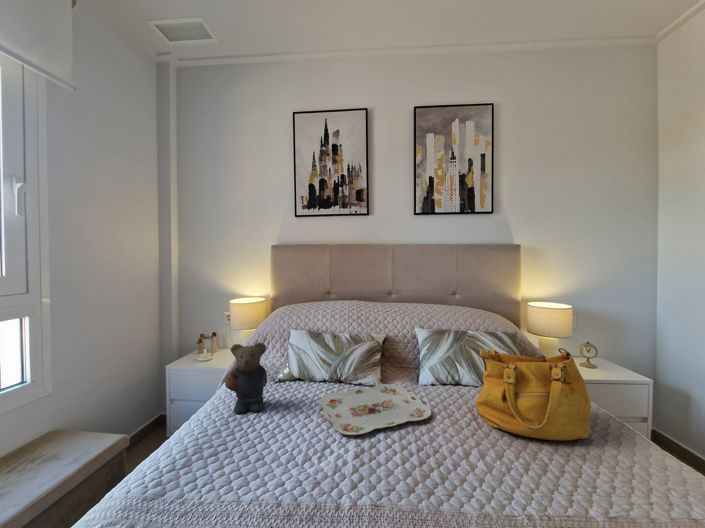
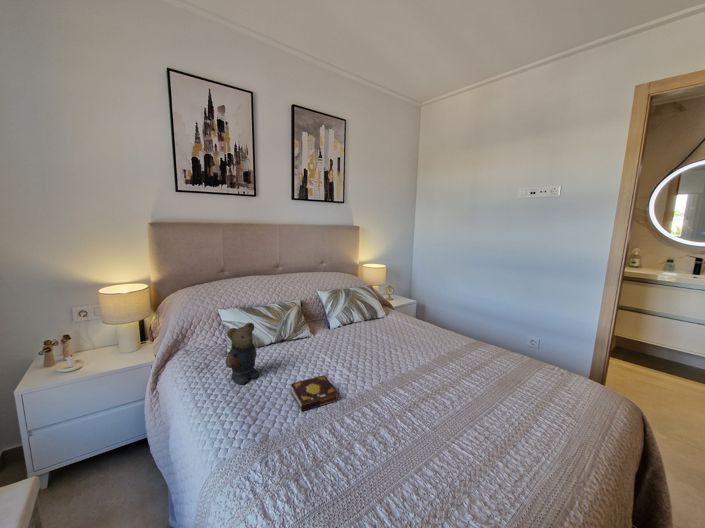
handbag: present [476,348,591,441] -> none [377,291,428,339]
serving tray: present [320,384,431,435] -> none [291,333,364,367]
book: none [228,431,299,484] -> present [291,375,338,411]

